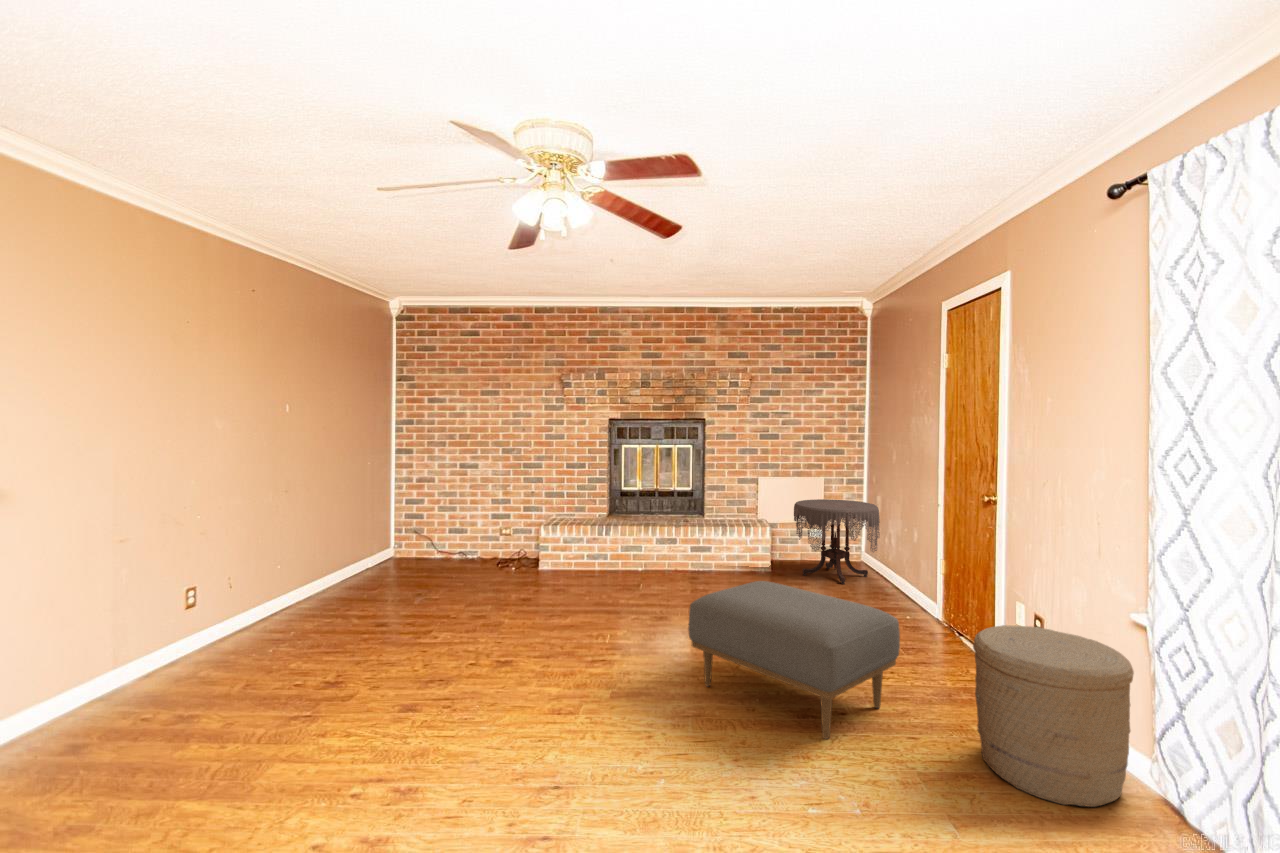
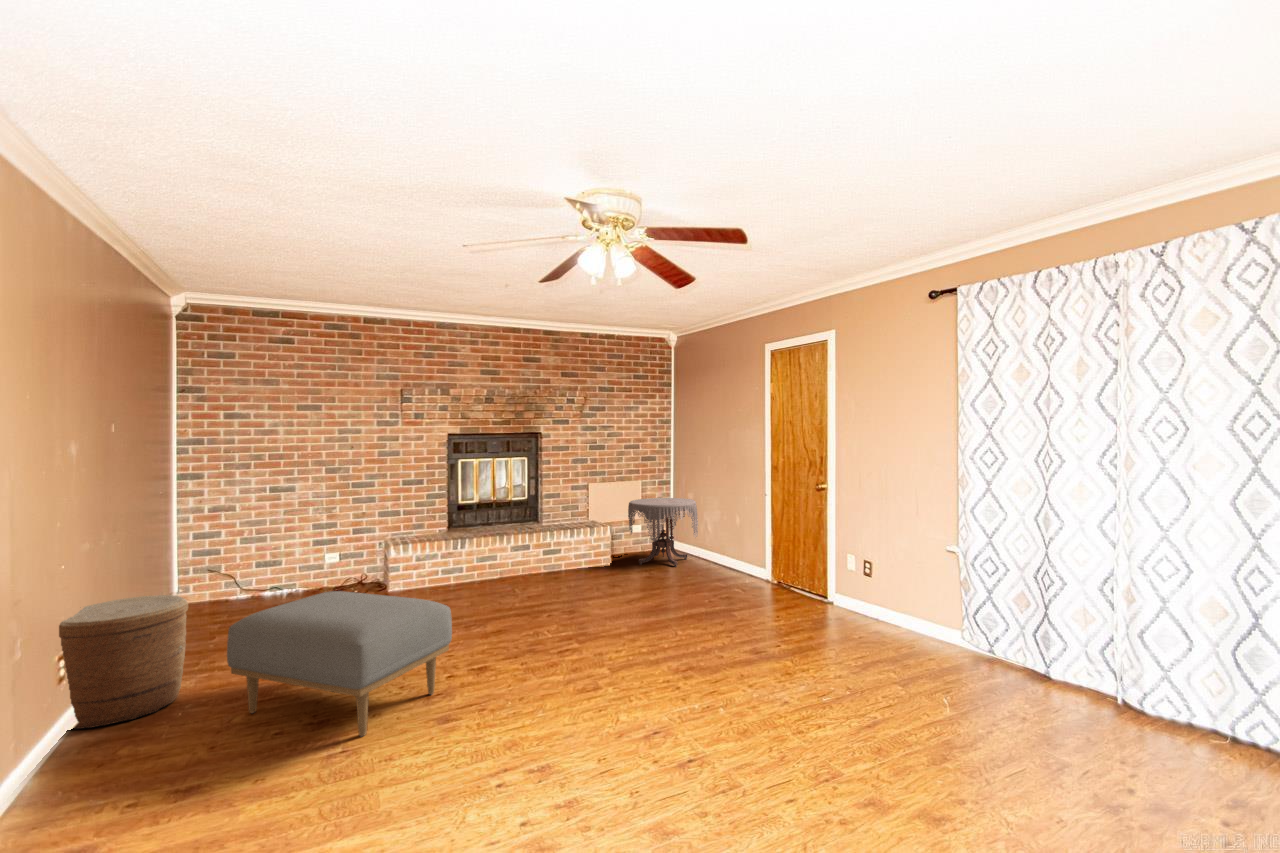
ottoman: present [688,581,900,739] -> present [227,591,452,736]
woven basket: present [973,625,1134,807] -> present [59,595,188,729]

